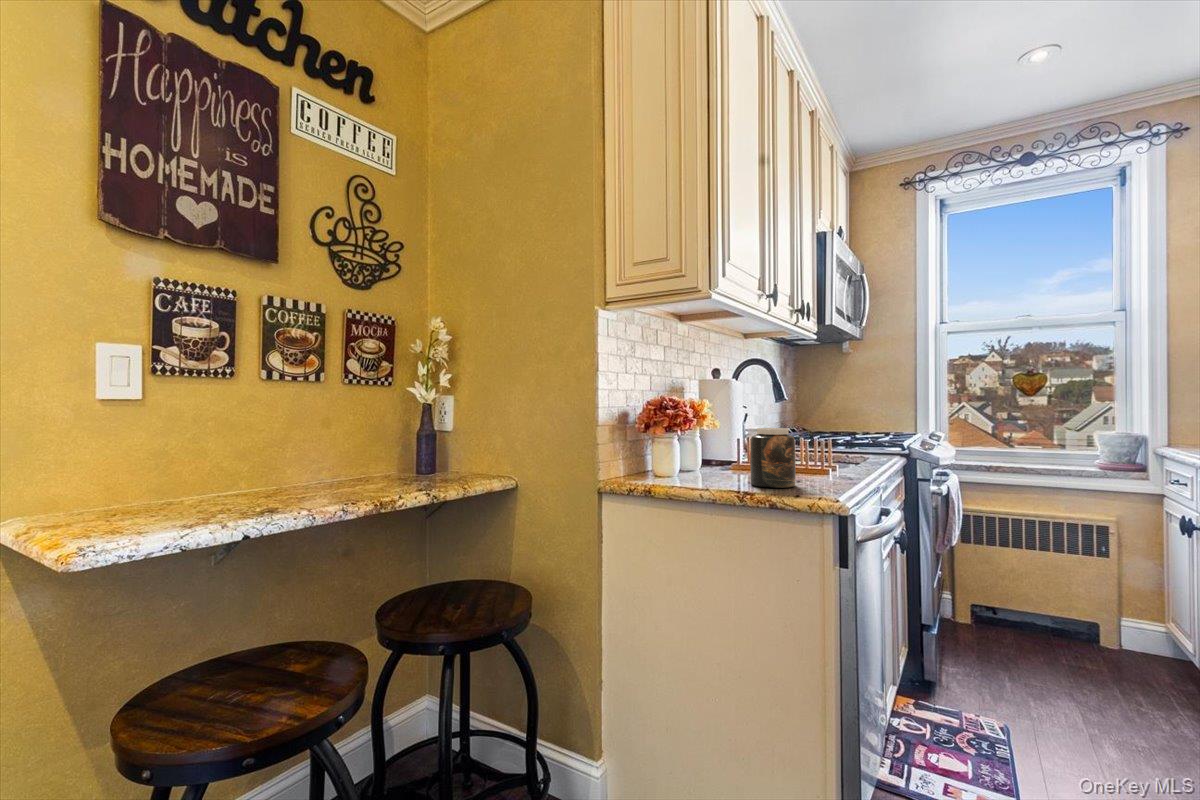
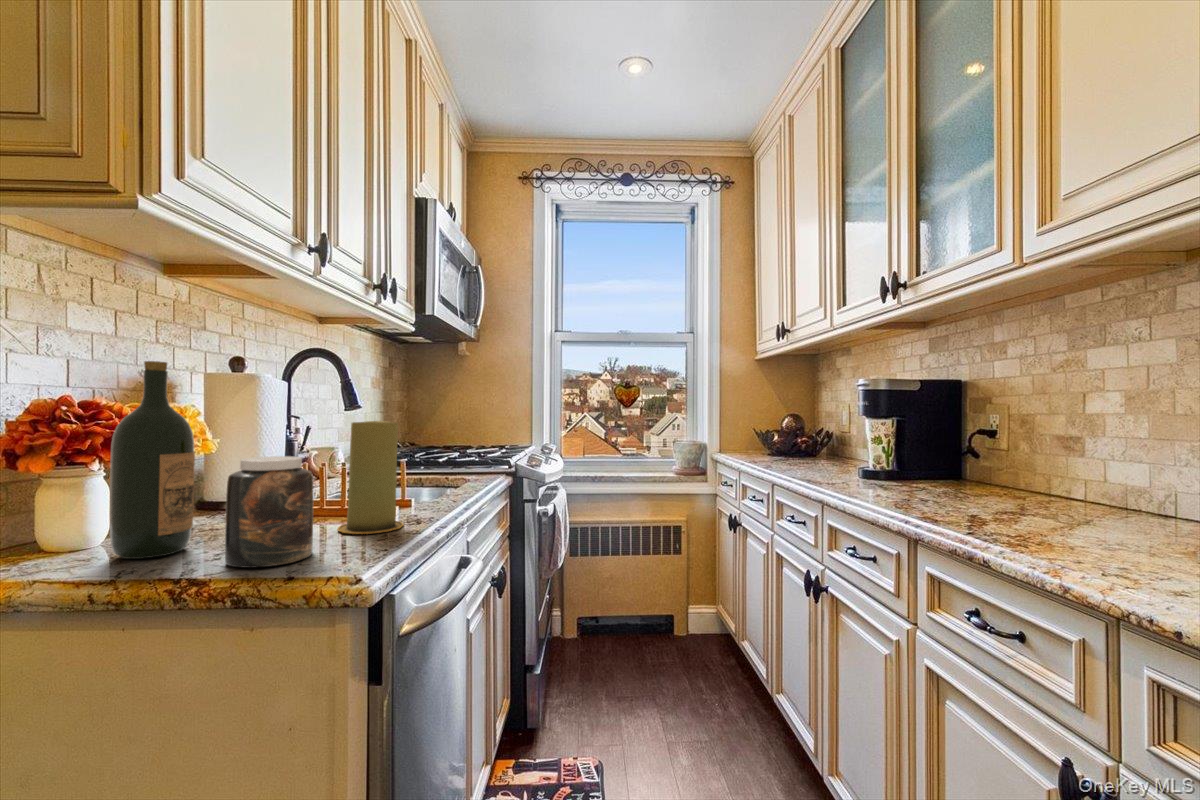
wine bottle: none [689,376,725,480] -> present [110,361,195,559]
candle: none [799,408,841,479] -> present [337,421,403,534]

